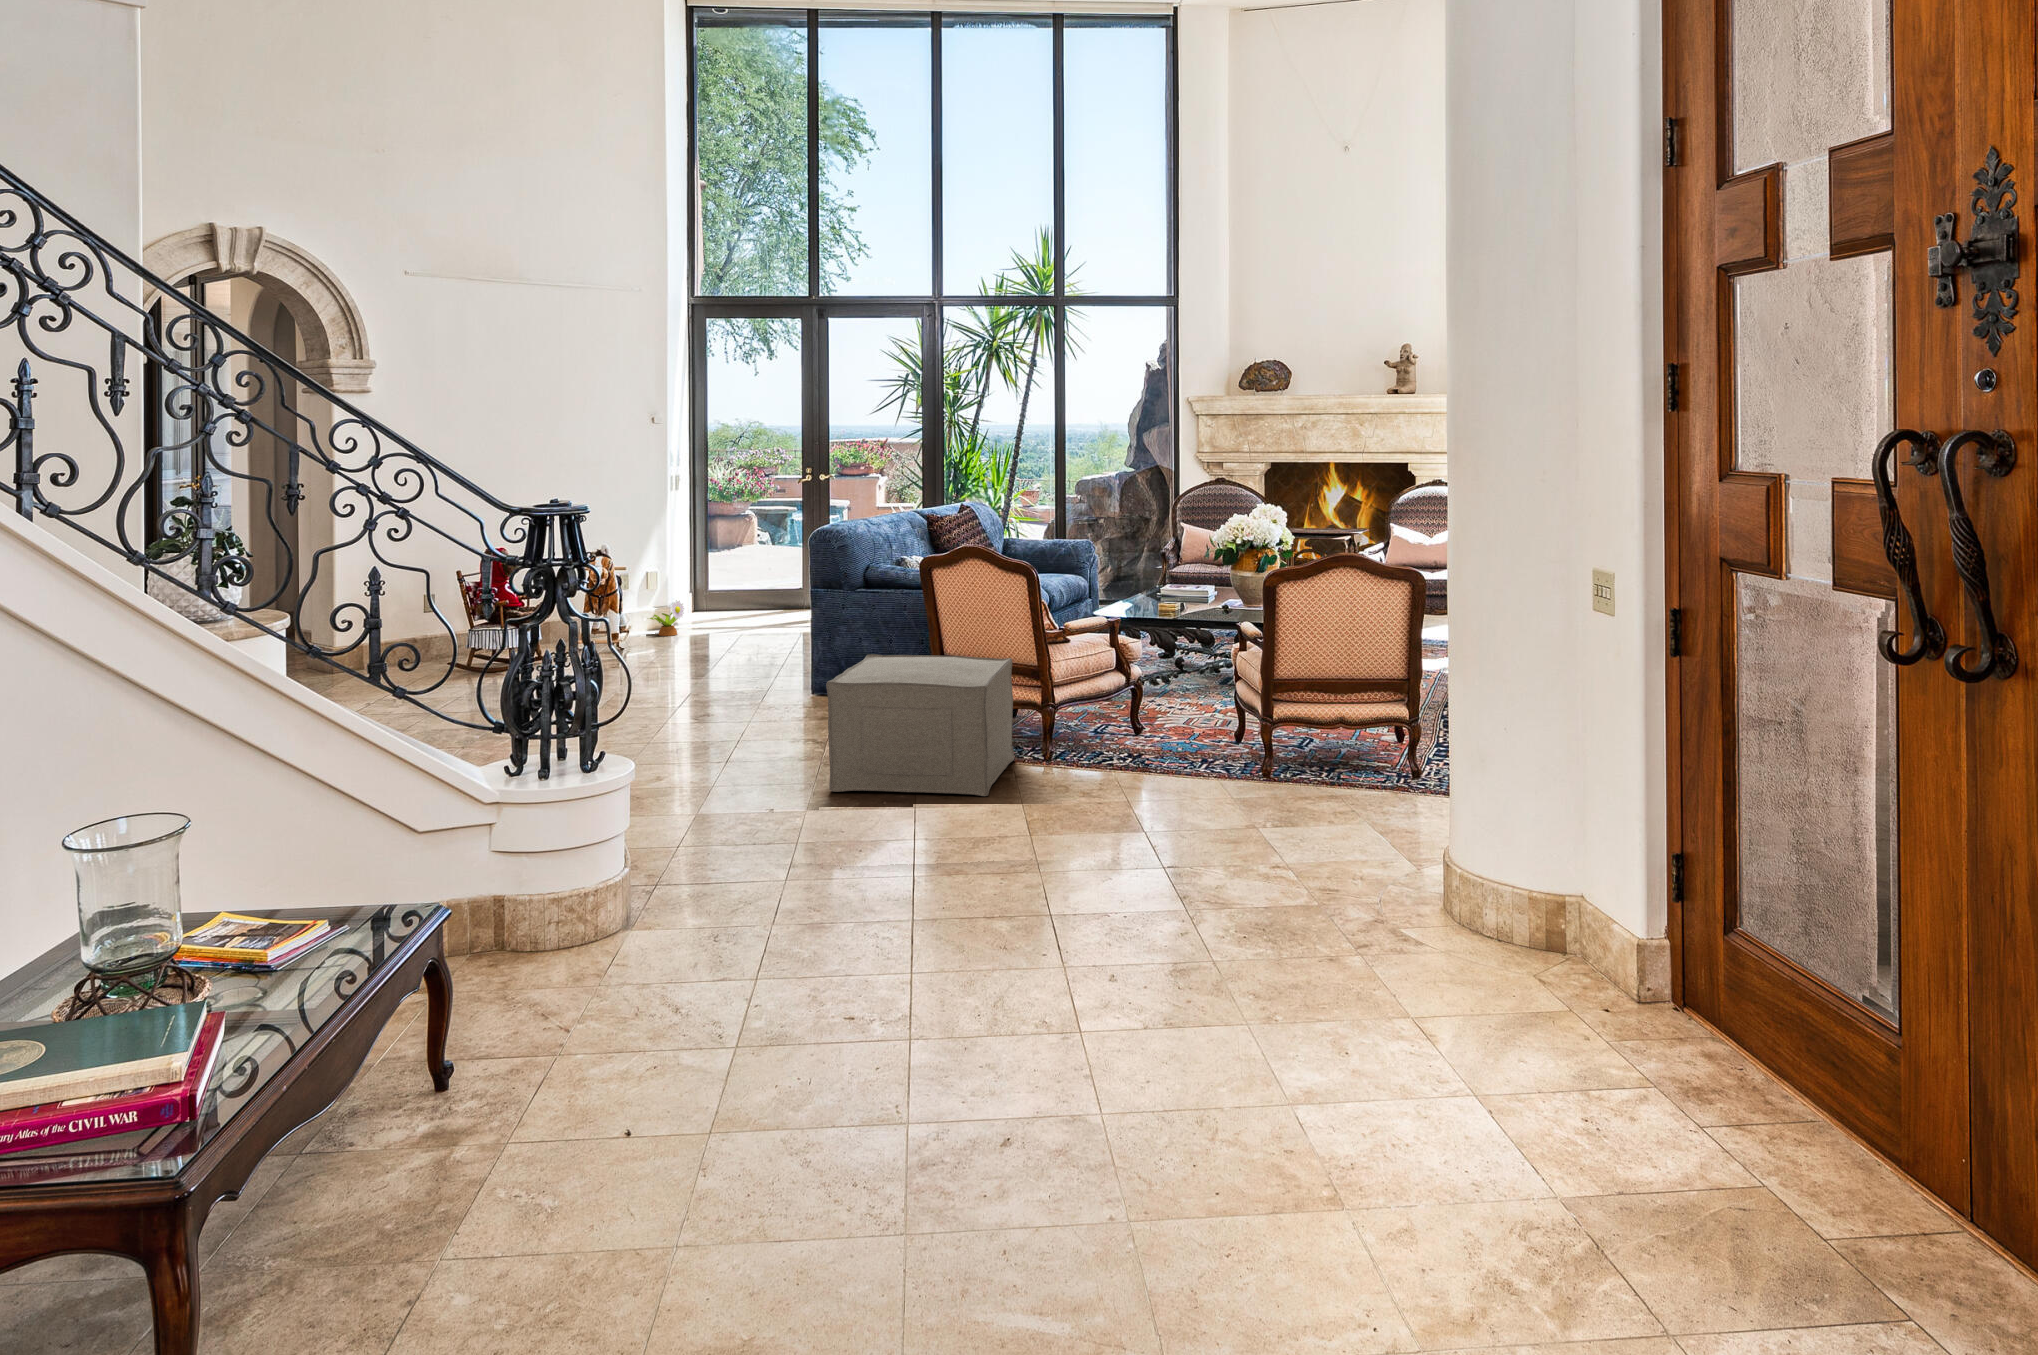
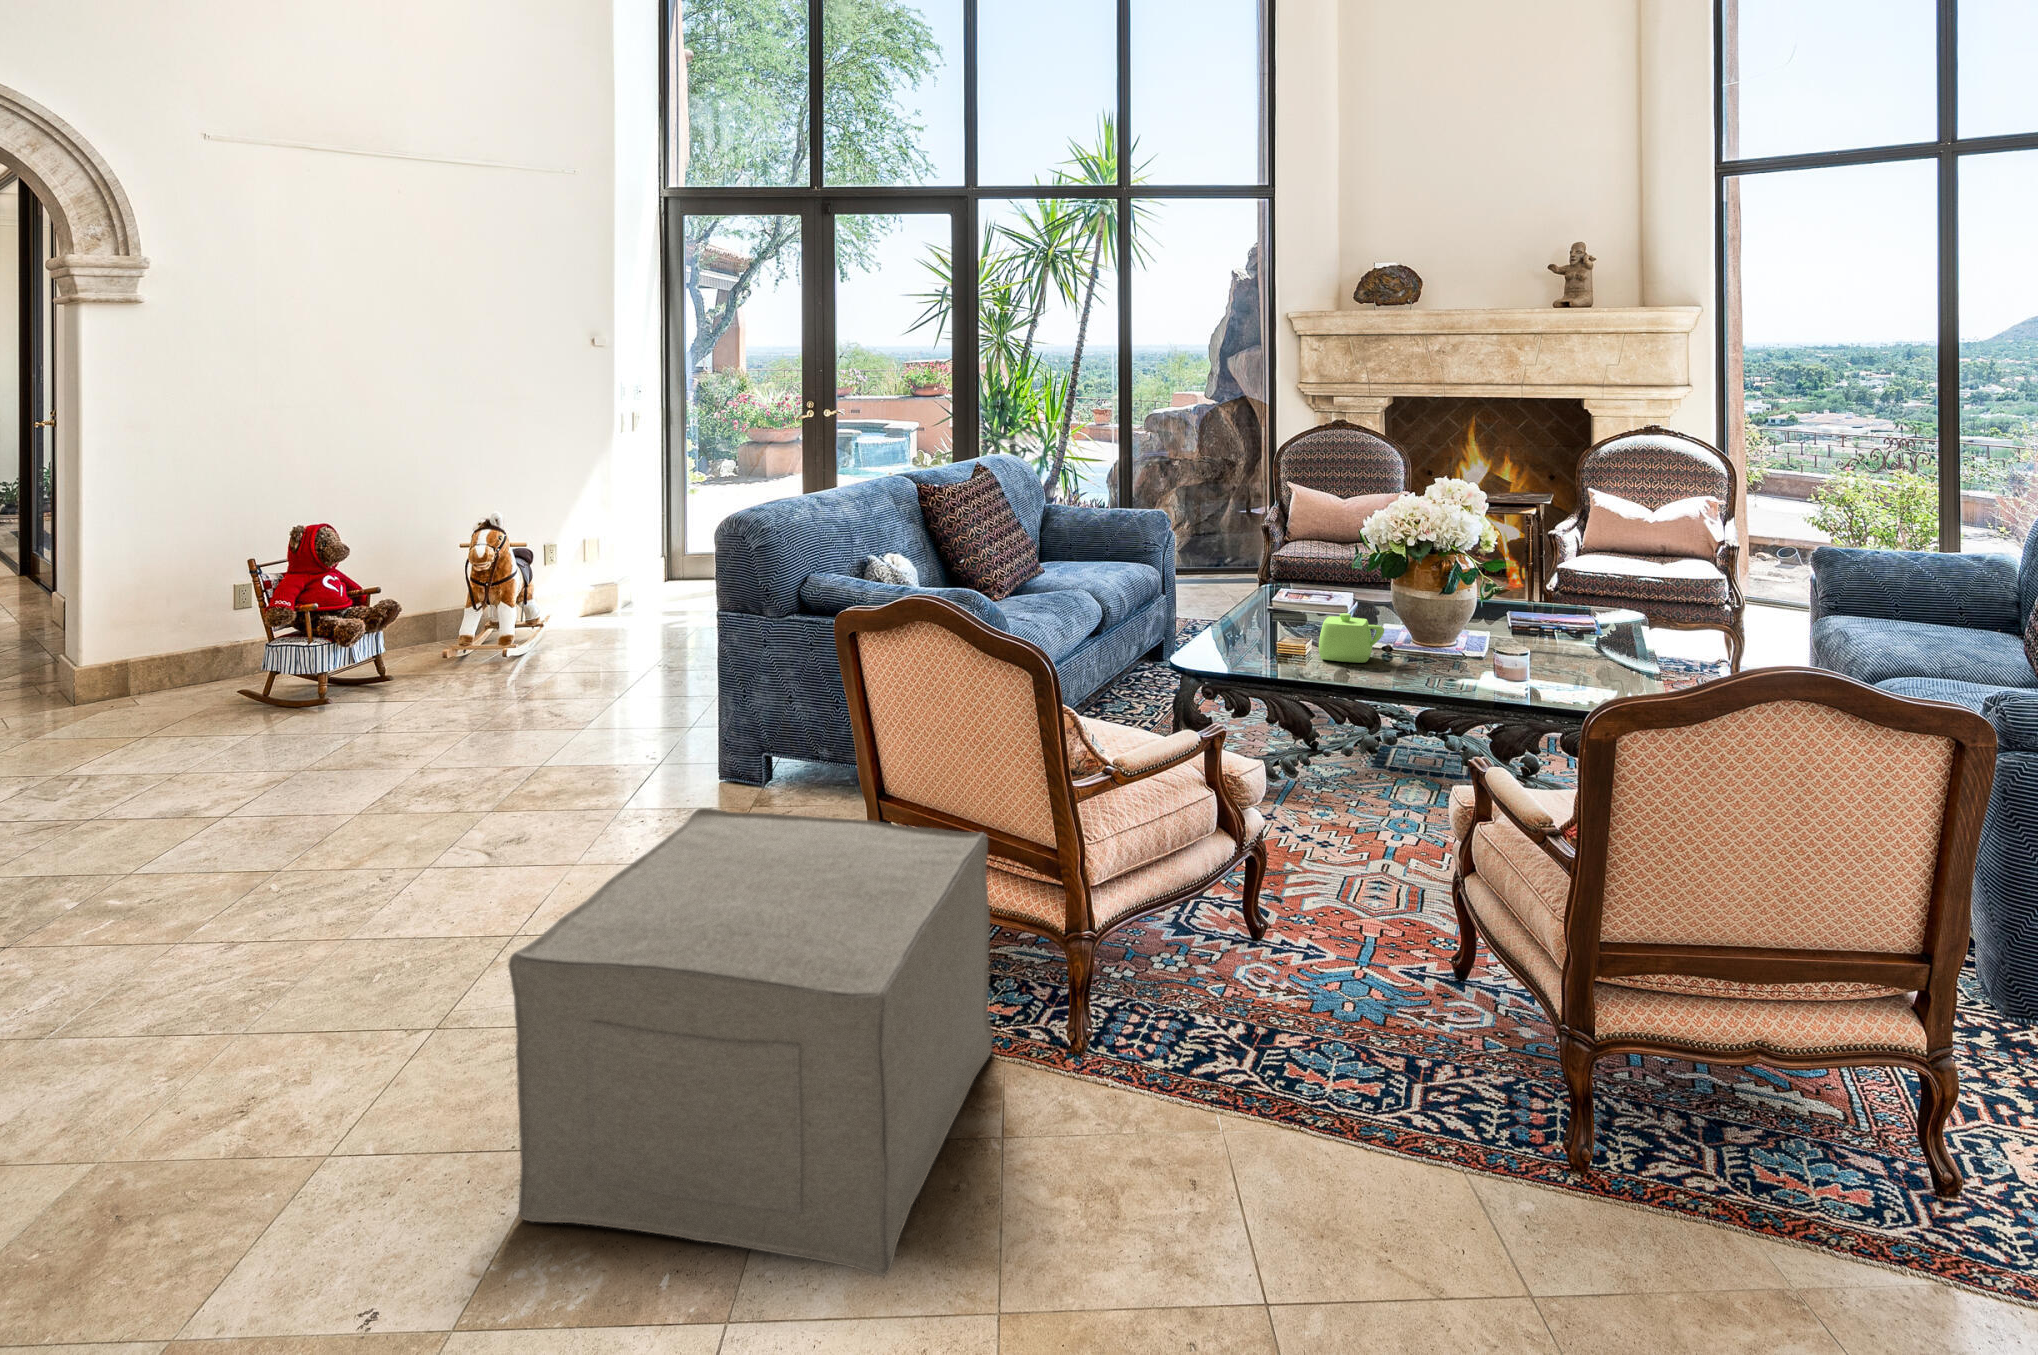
teapot: none [1184,585,1221,612] -> present [1319,613,1384,663]
decorative plant: present [650,600,684,636] -> none [586,577,635,624]

